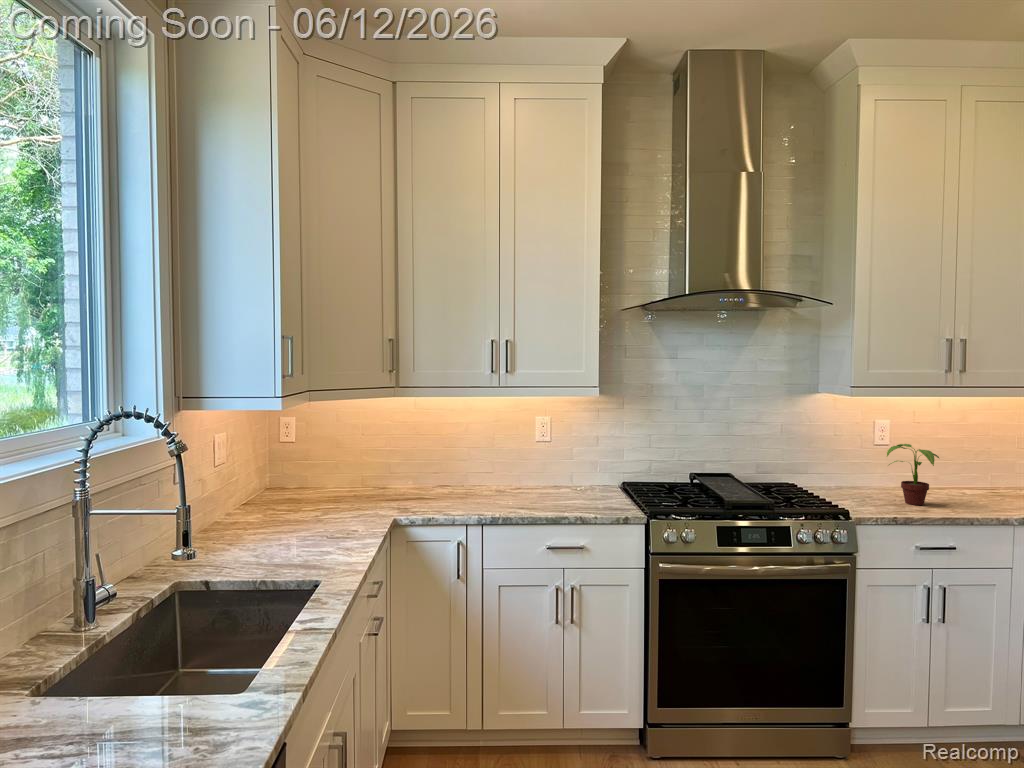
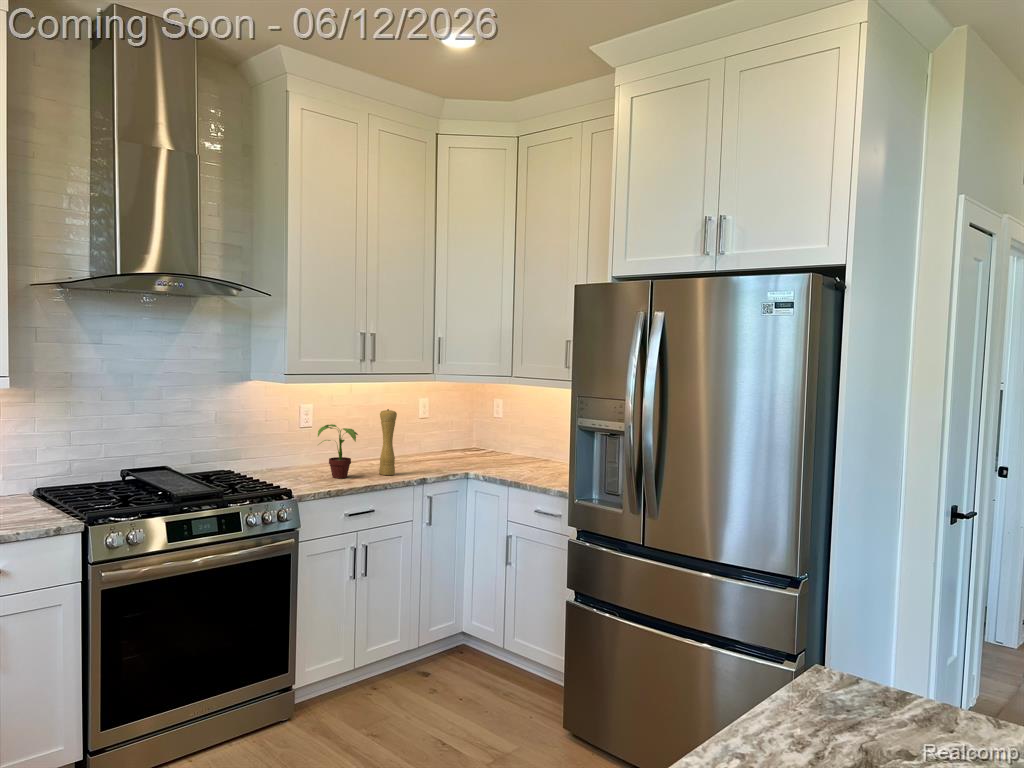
pepper mill: none [969,431,994,508] -> present [379,409,397,475]

